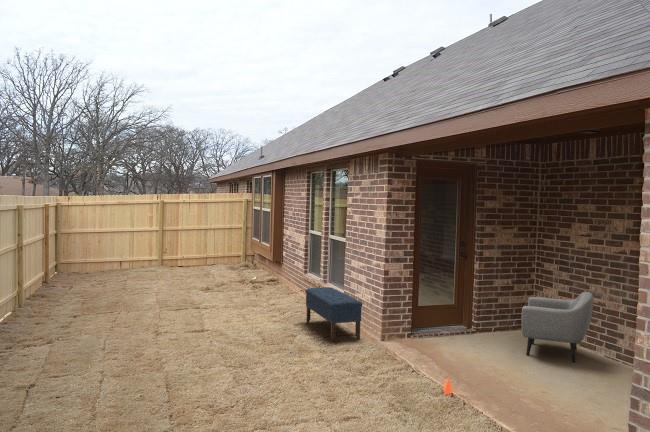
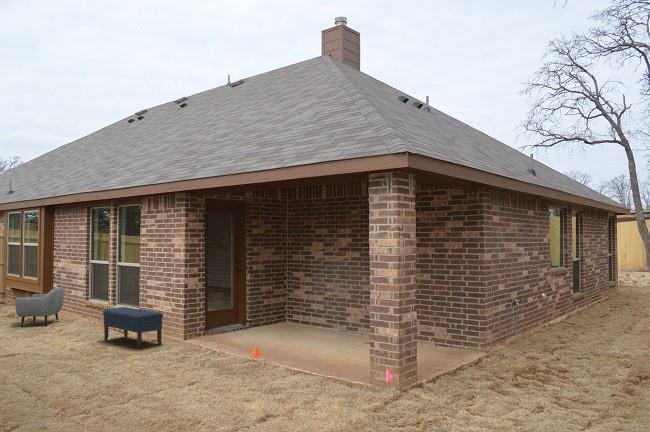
armchair: present [521,292,594,362] -> present [15,287,64,327]

